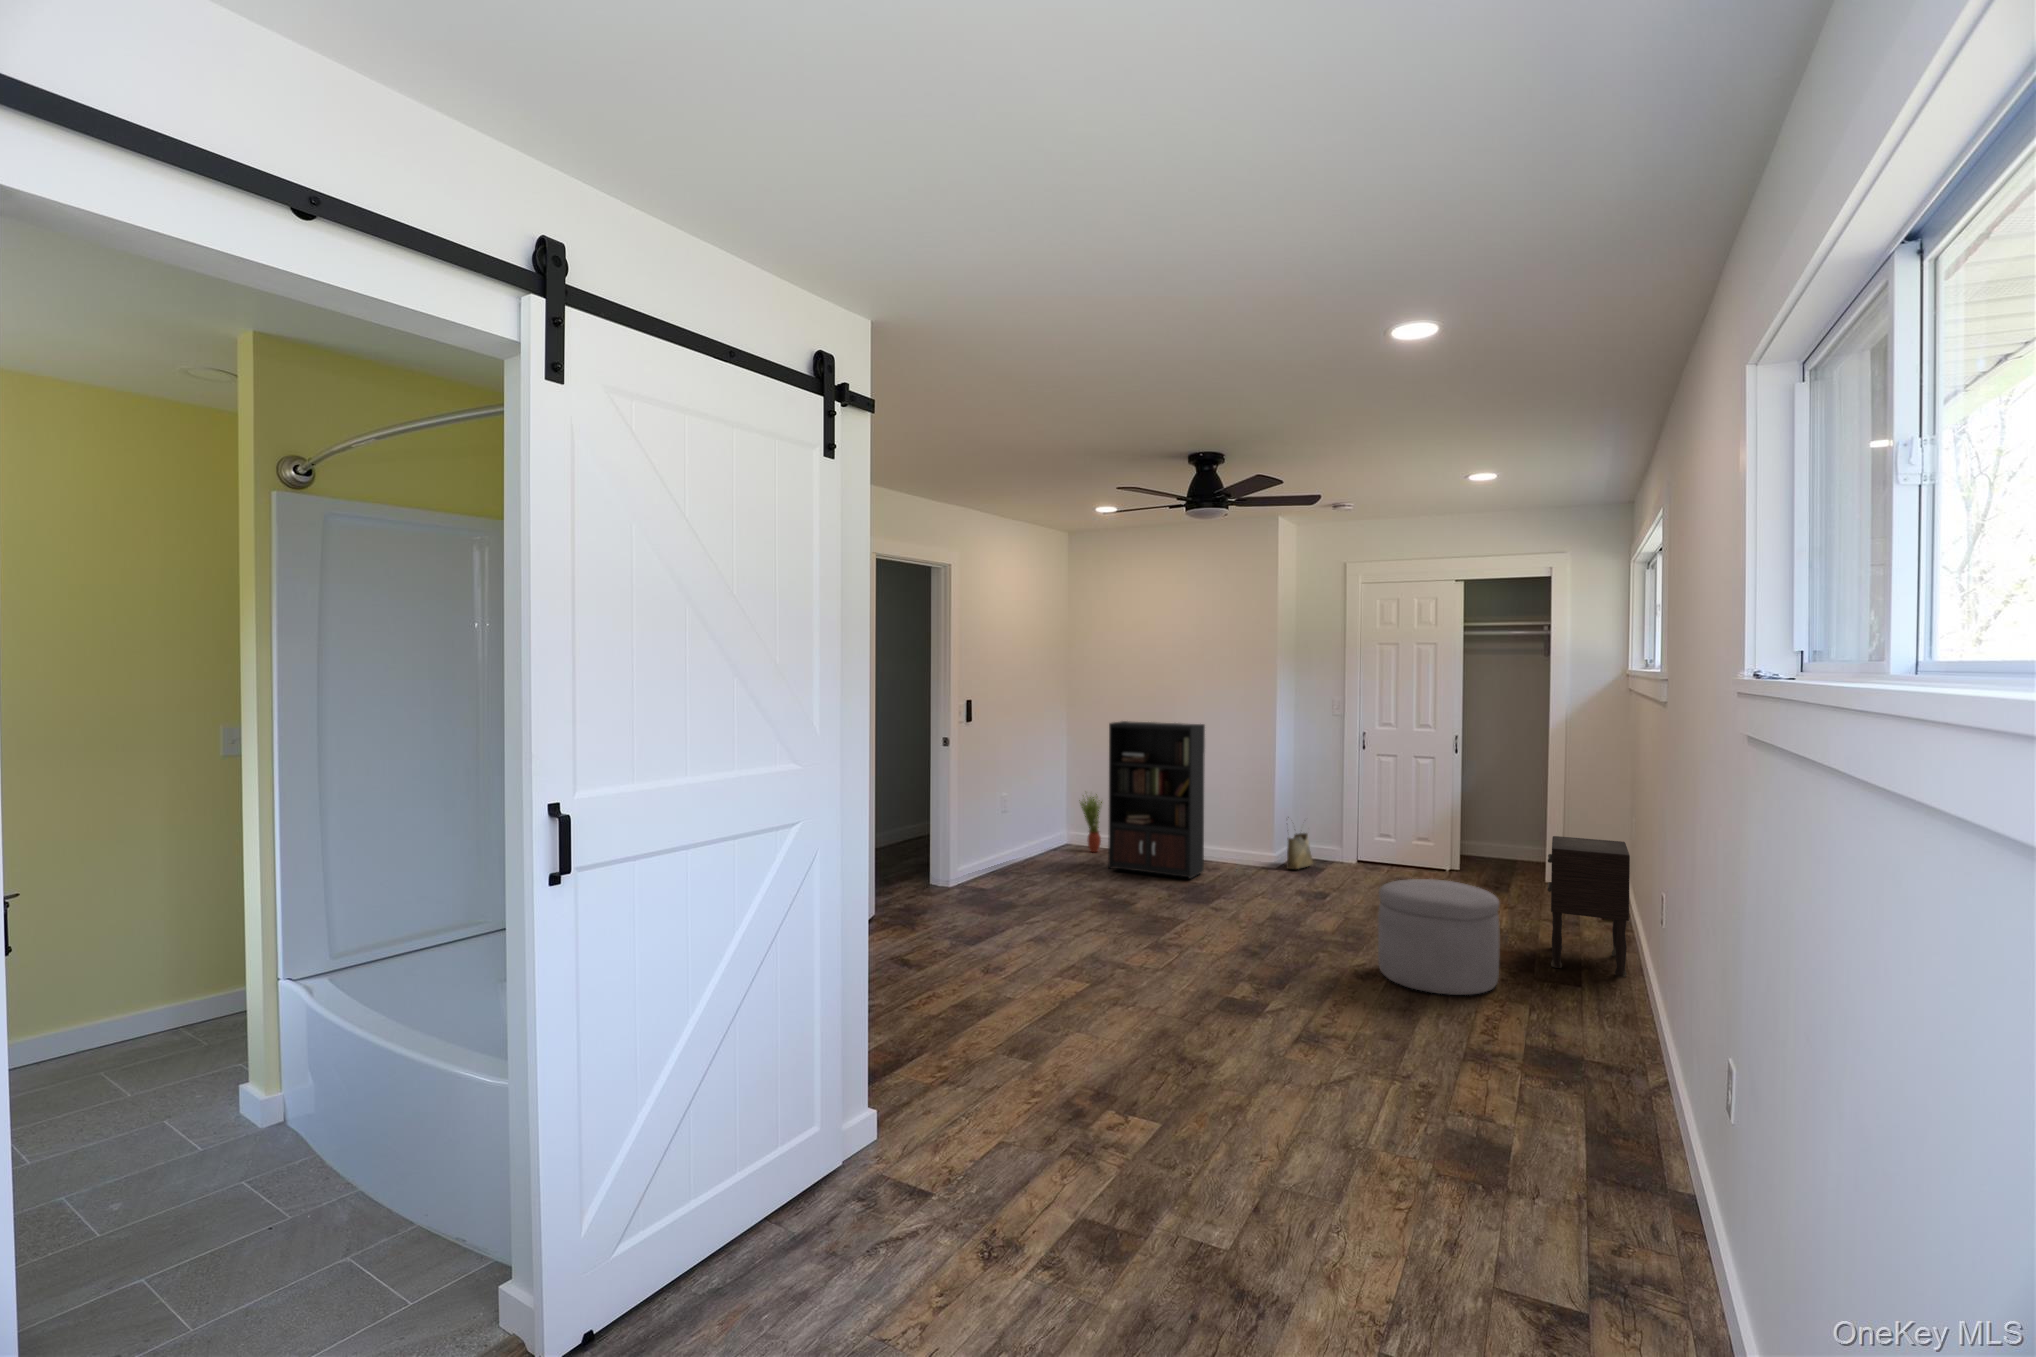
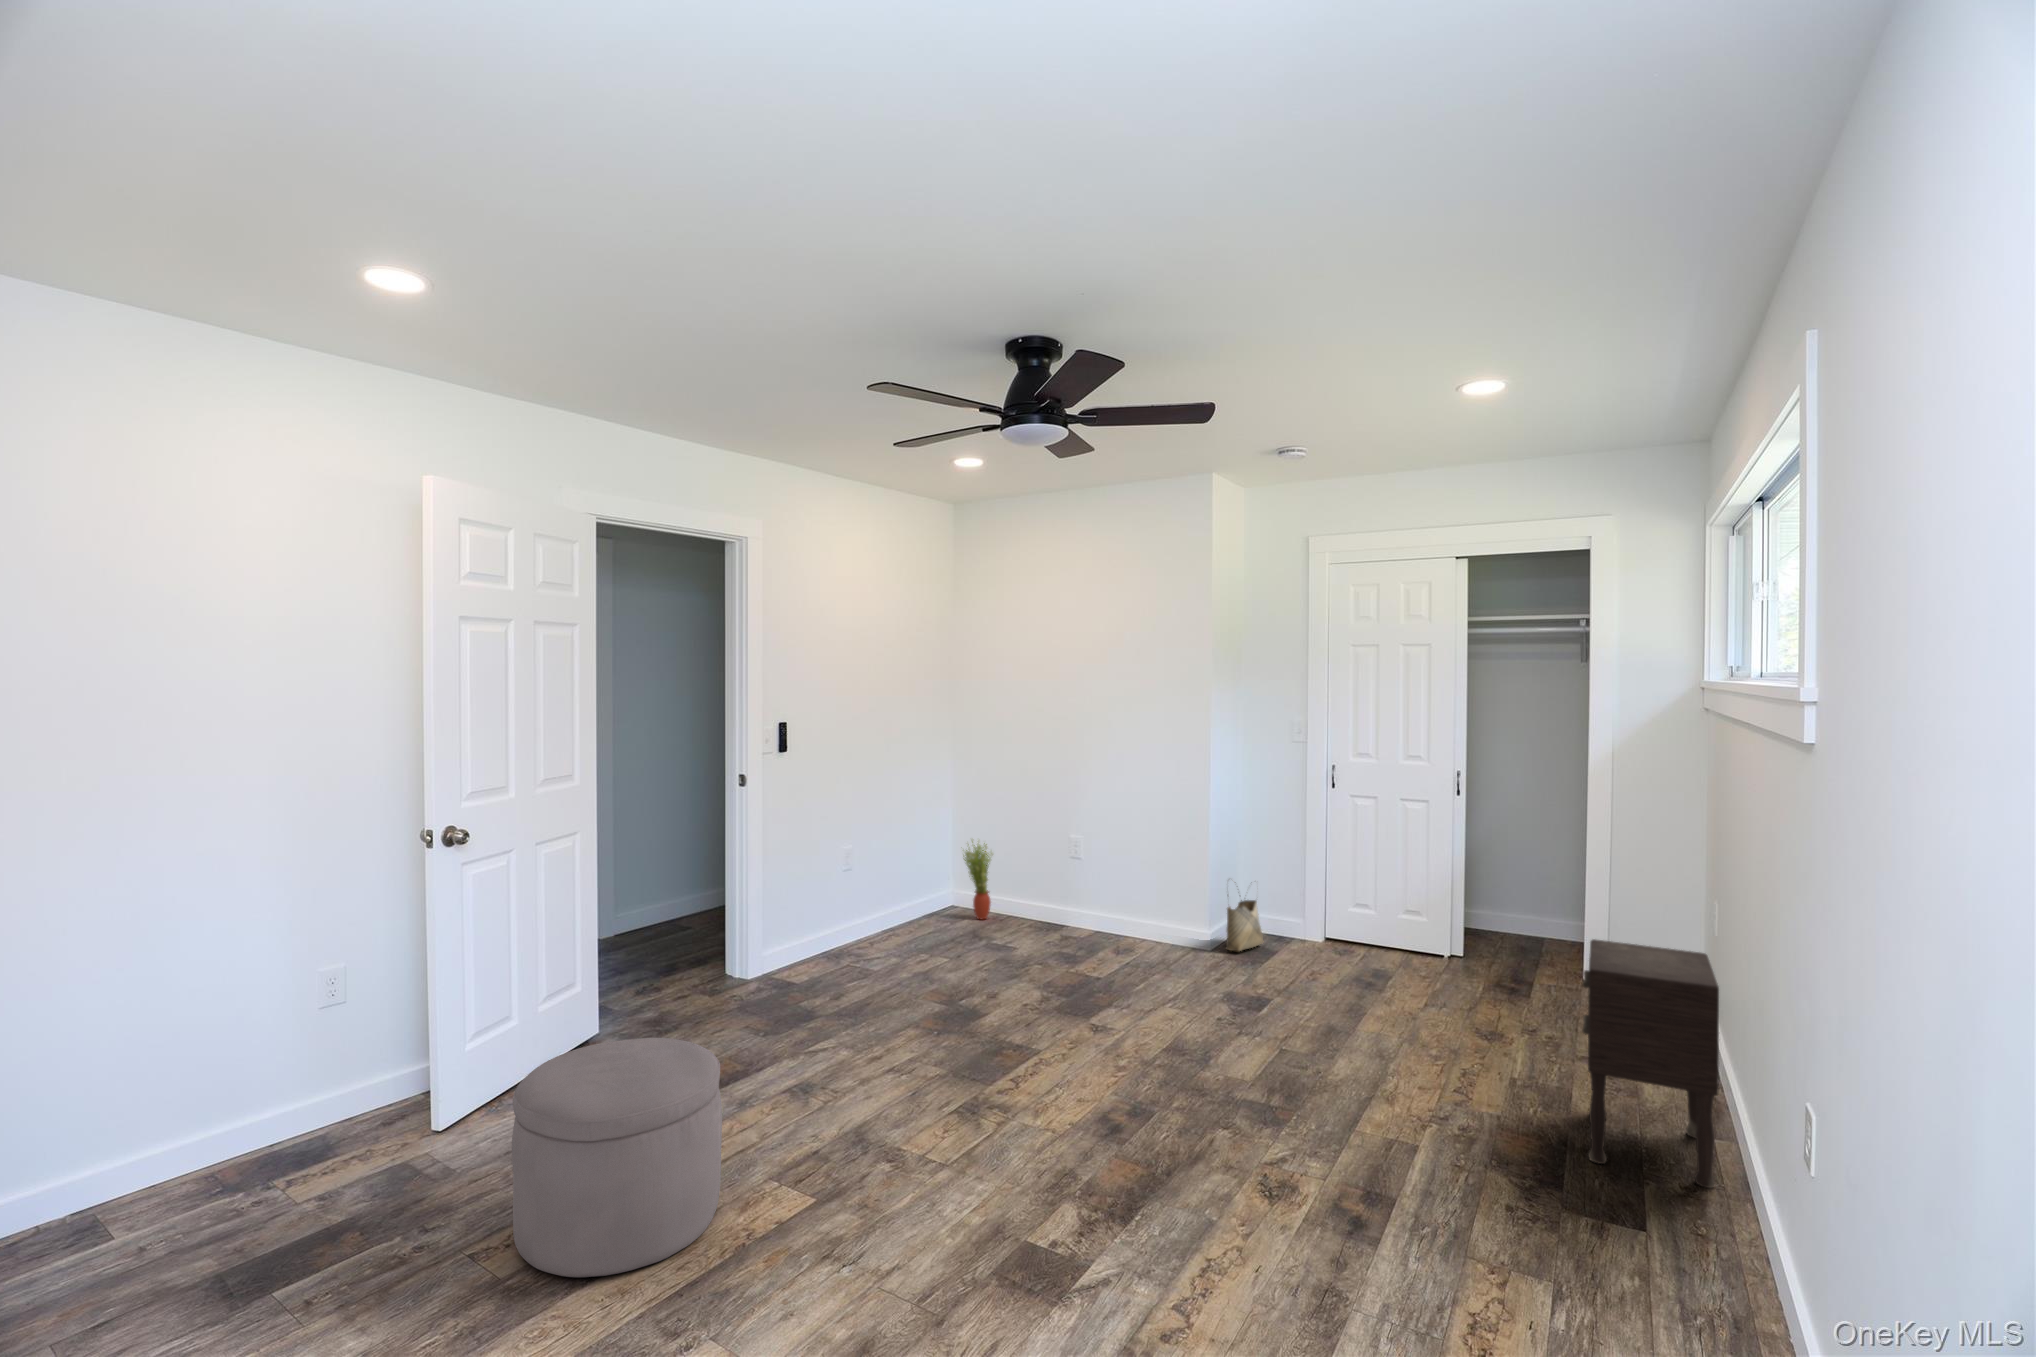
bookcase: present [1108,721,1205,879] -> none [982,748,1159,968]
ottoman: present [1378,879,1500,995] -> present [512,1038,722,1277]

